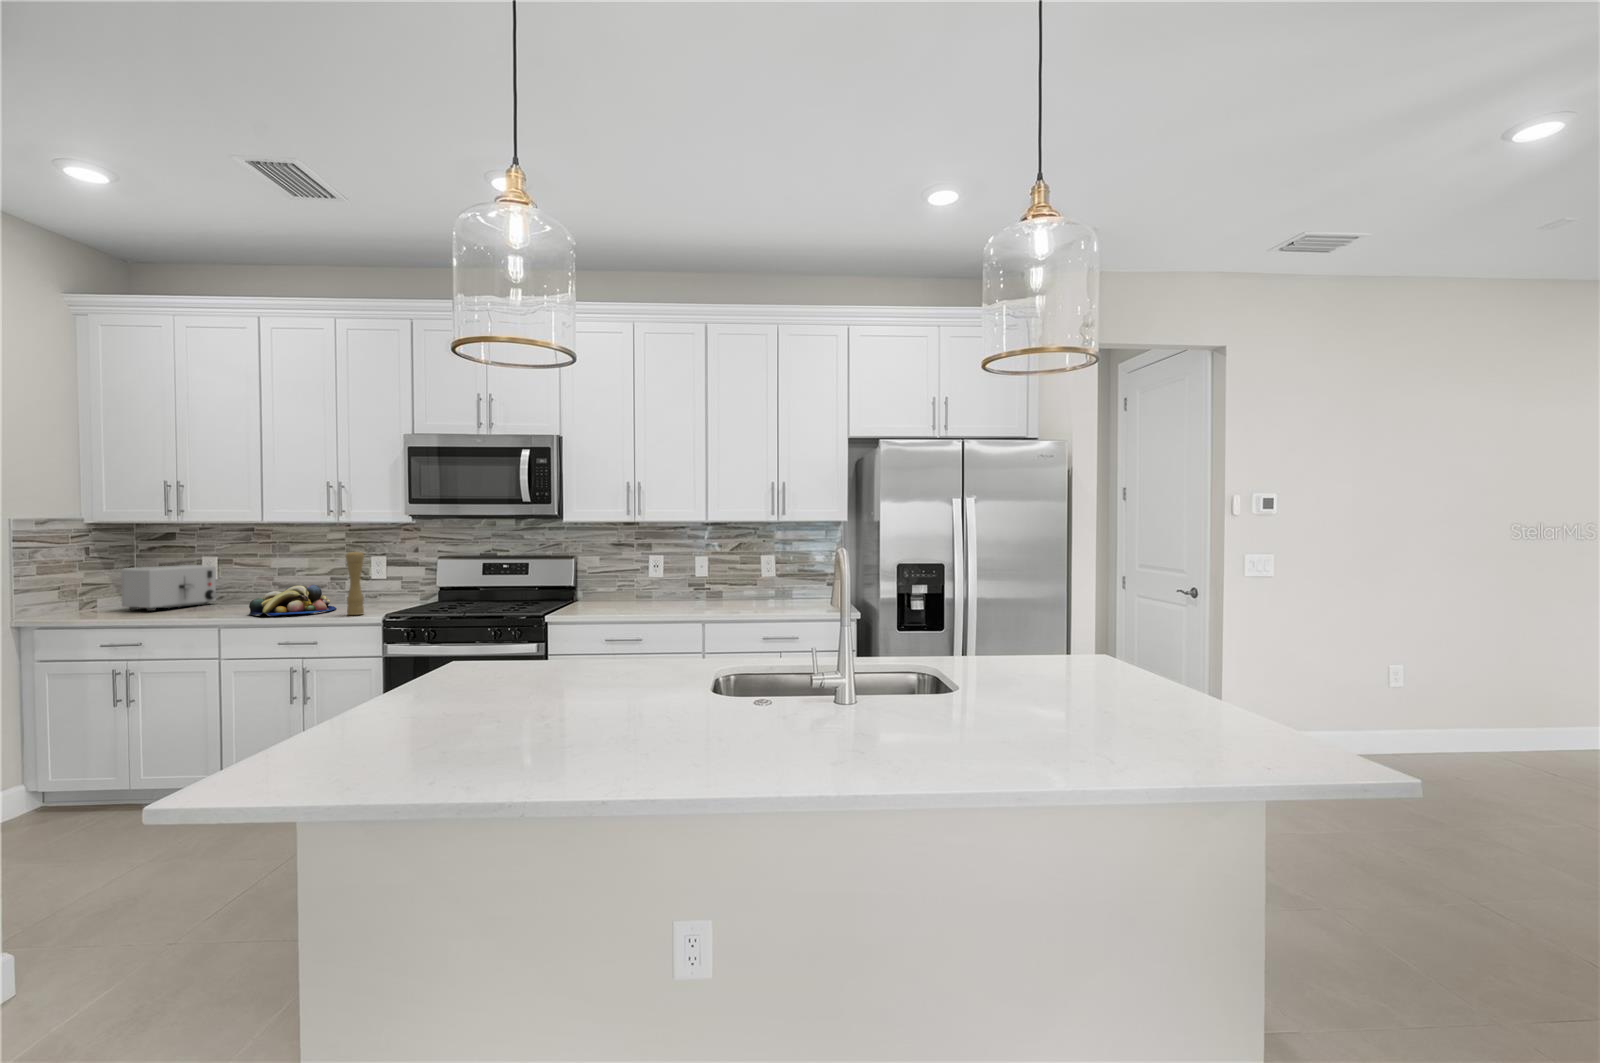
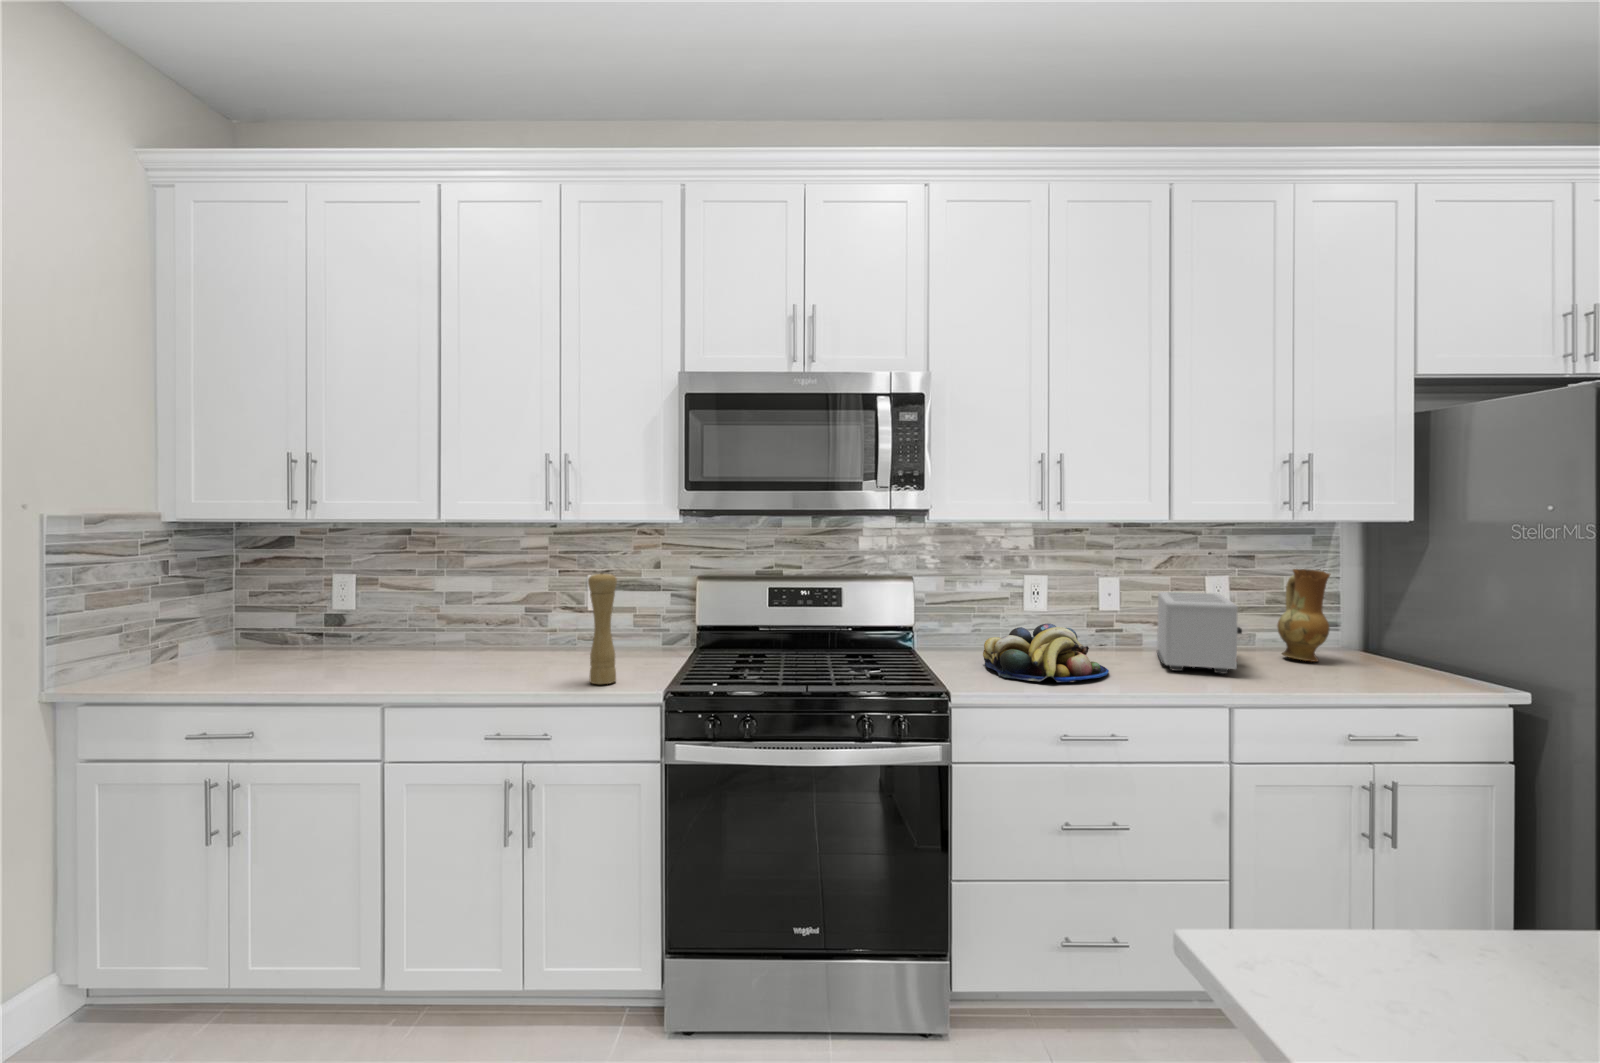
ceramic jug: none [782,549,808,603] -> present [1277,569,1330,662]
toaster: present [121,565,217,611] -> present [1157,592,1242,674]
fruit bowl: present [249,585,336,616] -> present [983,624,1109,682]

